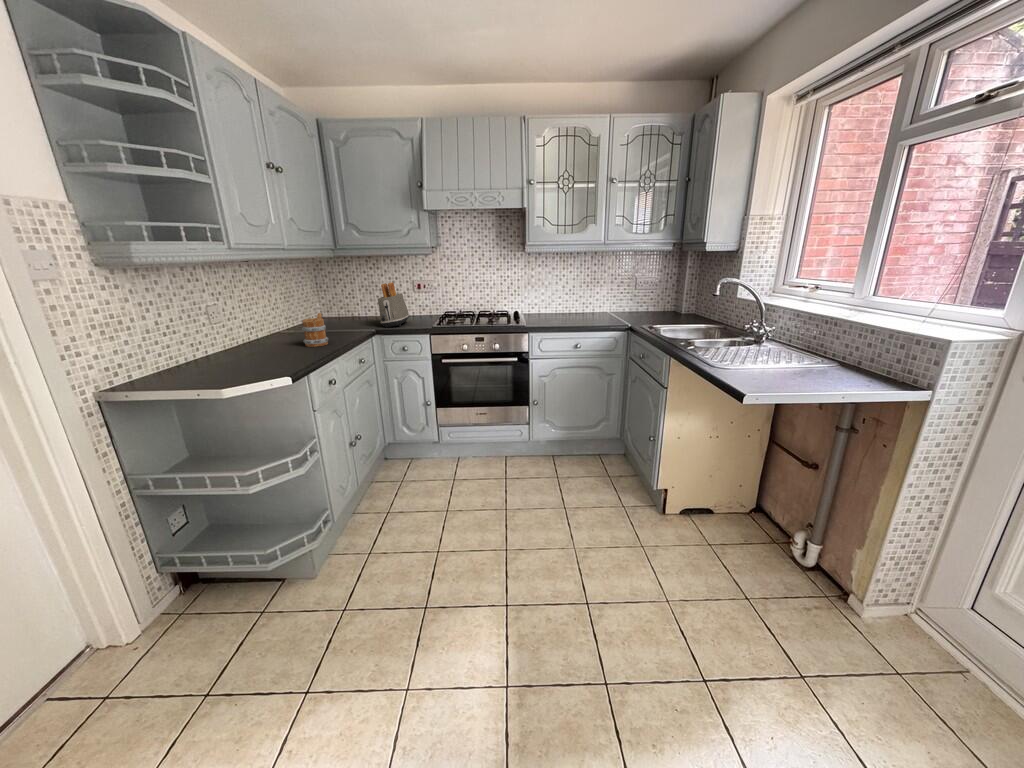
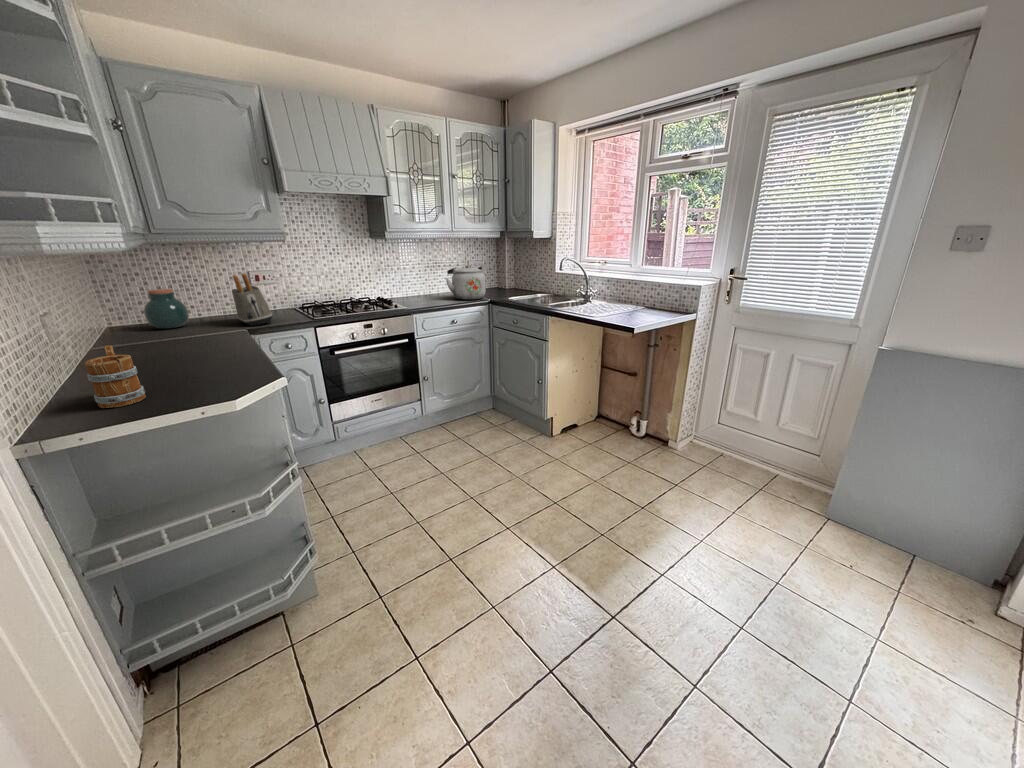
kettle: none [585,283,634,323] -> present [446,265,486,300]
jar: none [330,292,359,323] -> present [144,289,189,329]
mug: present [302,313,328,347] -> present [85,346,146,408]

